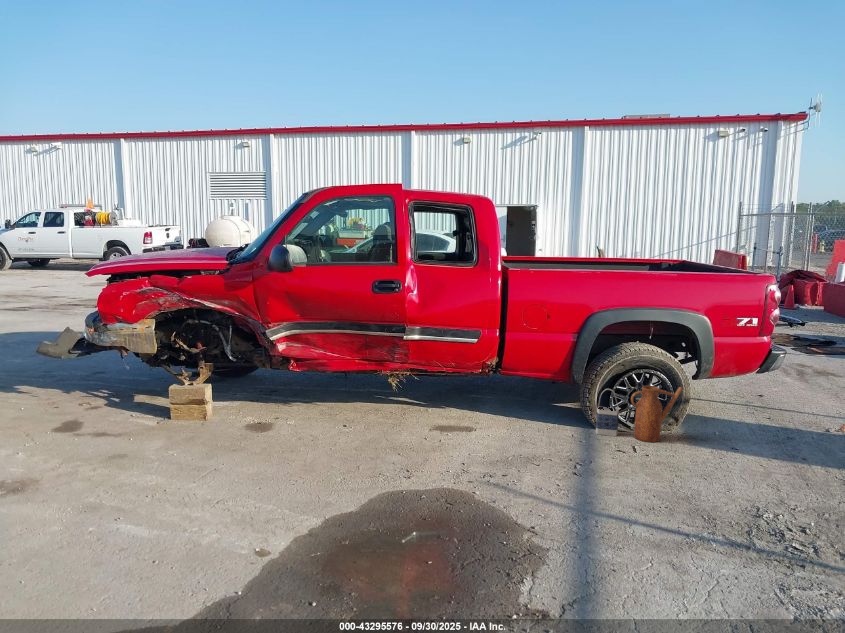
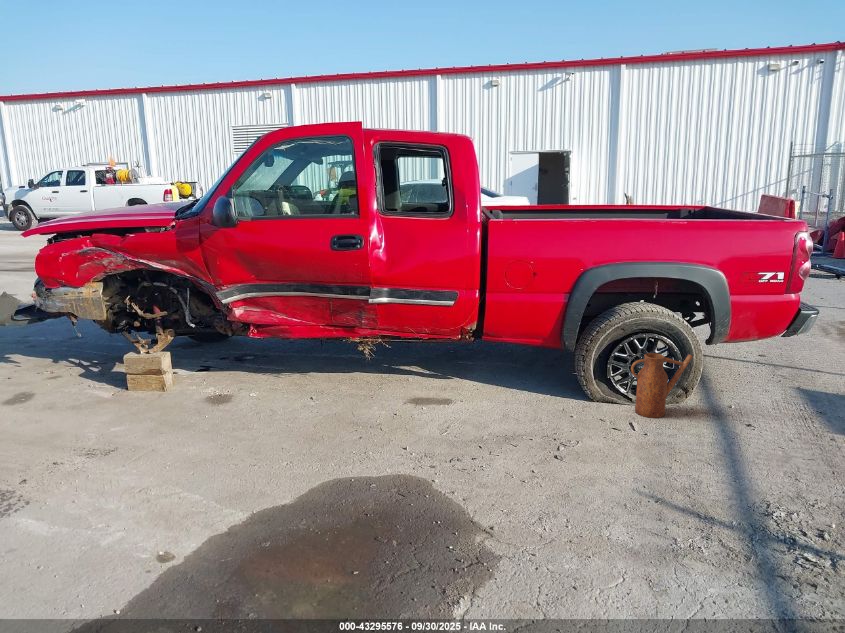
bag: present [596,389,619,436] -> none [591,357,618,410]

